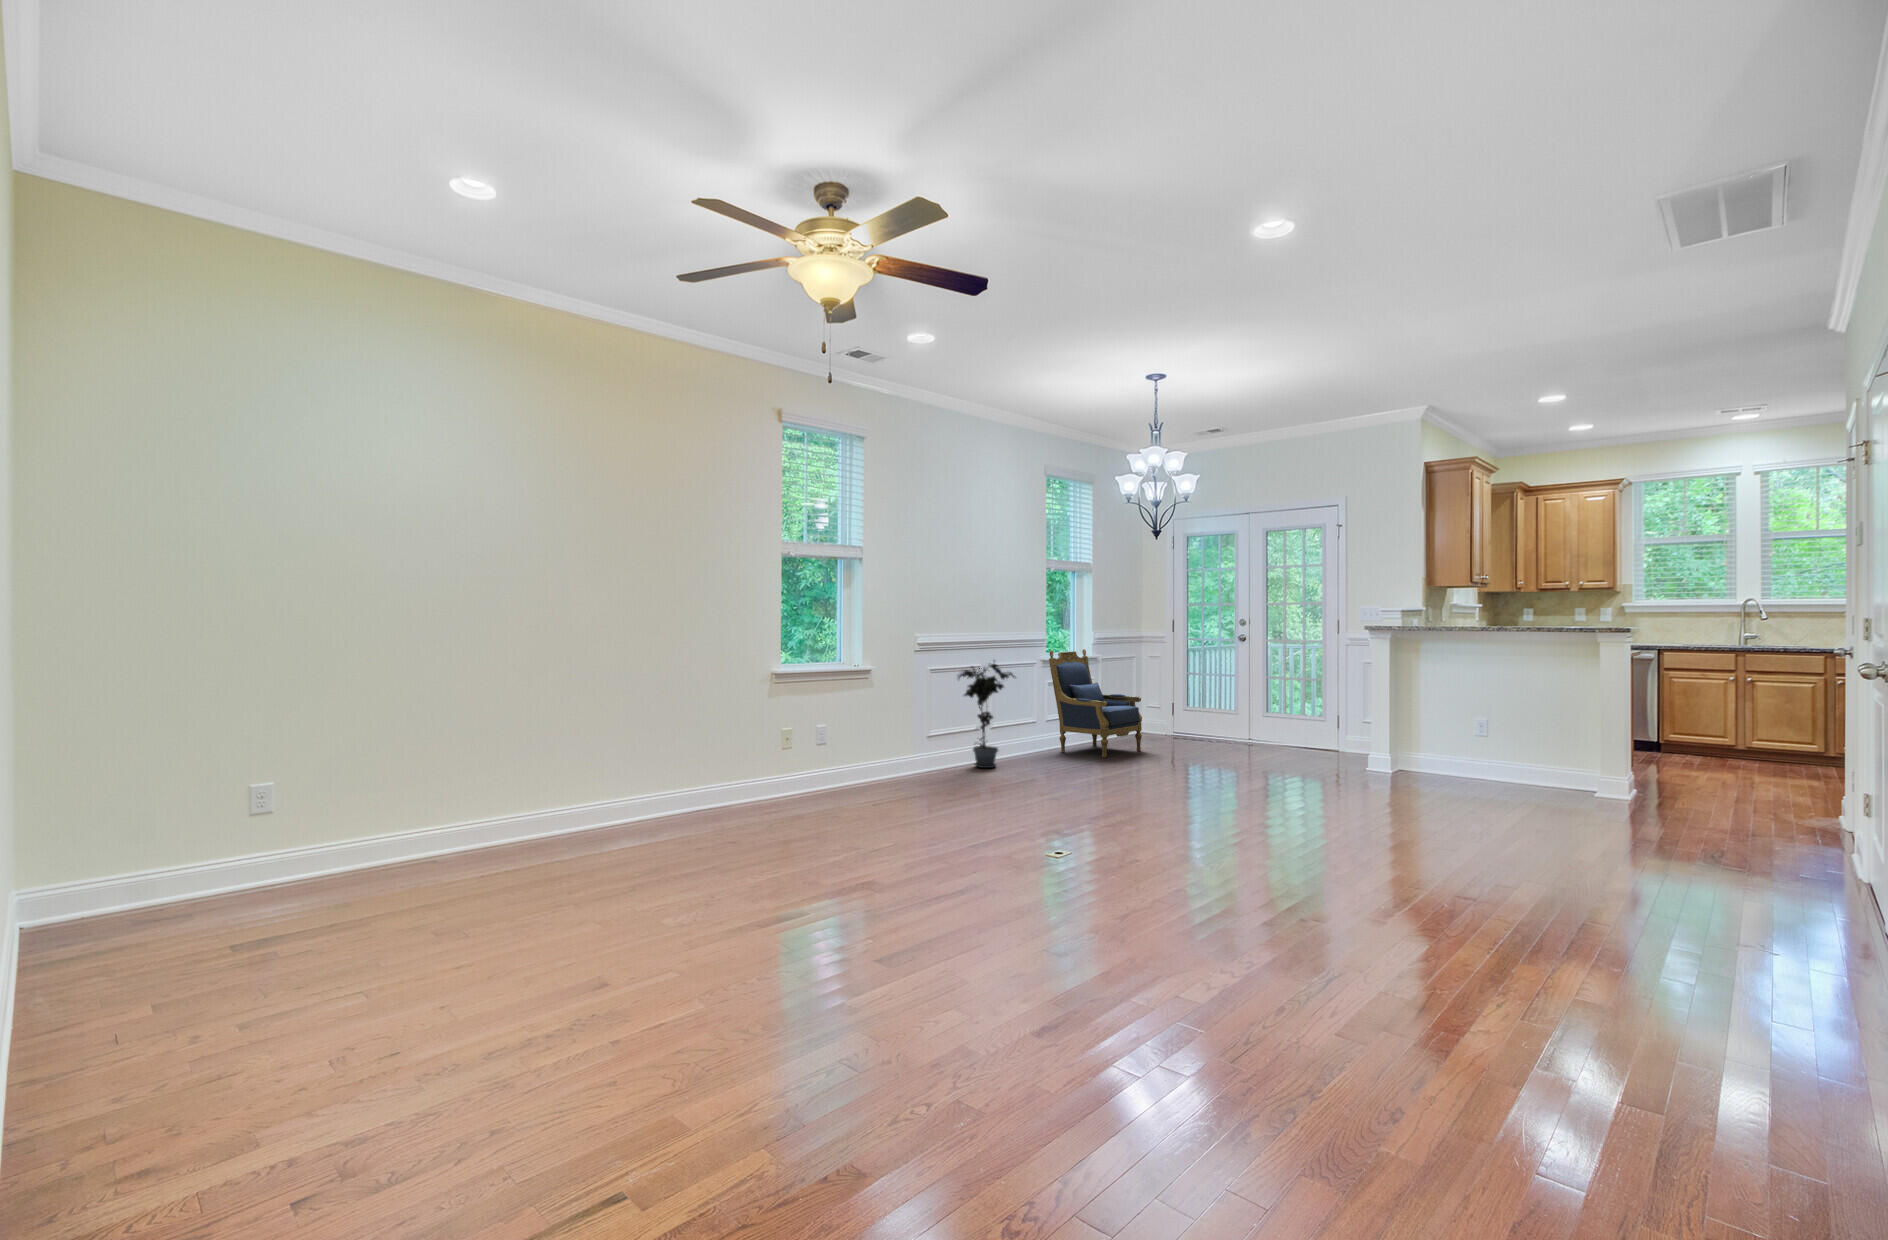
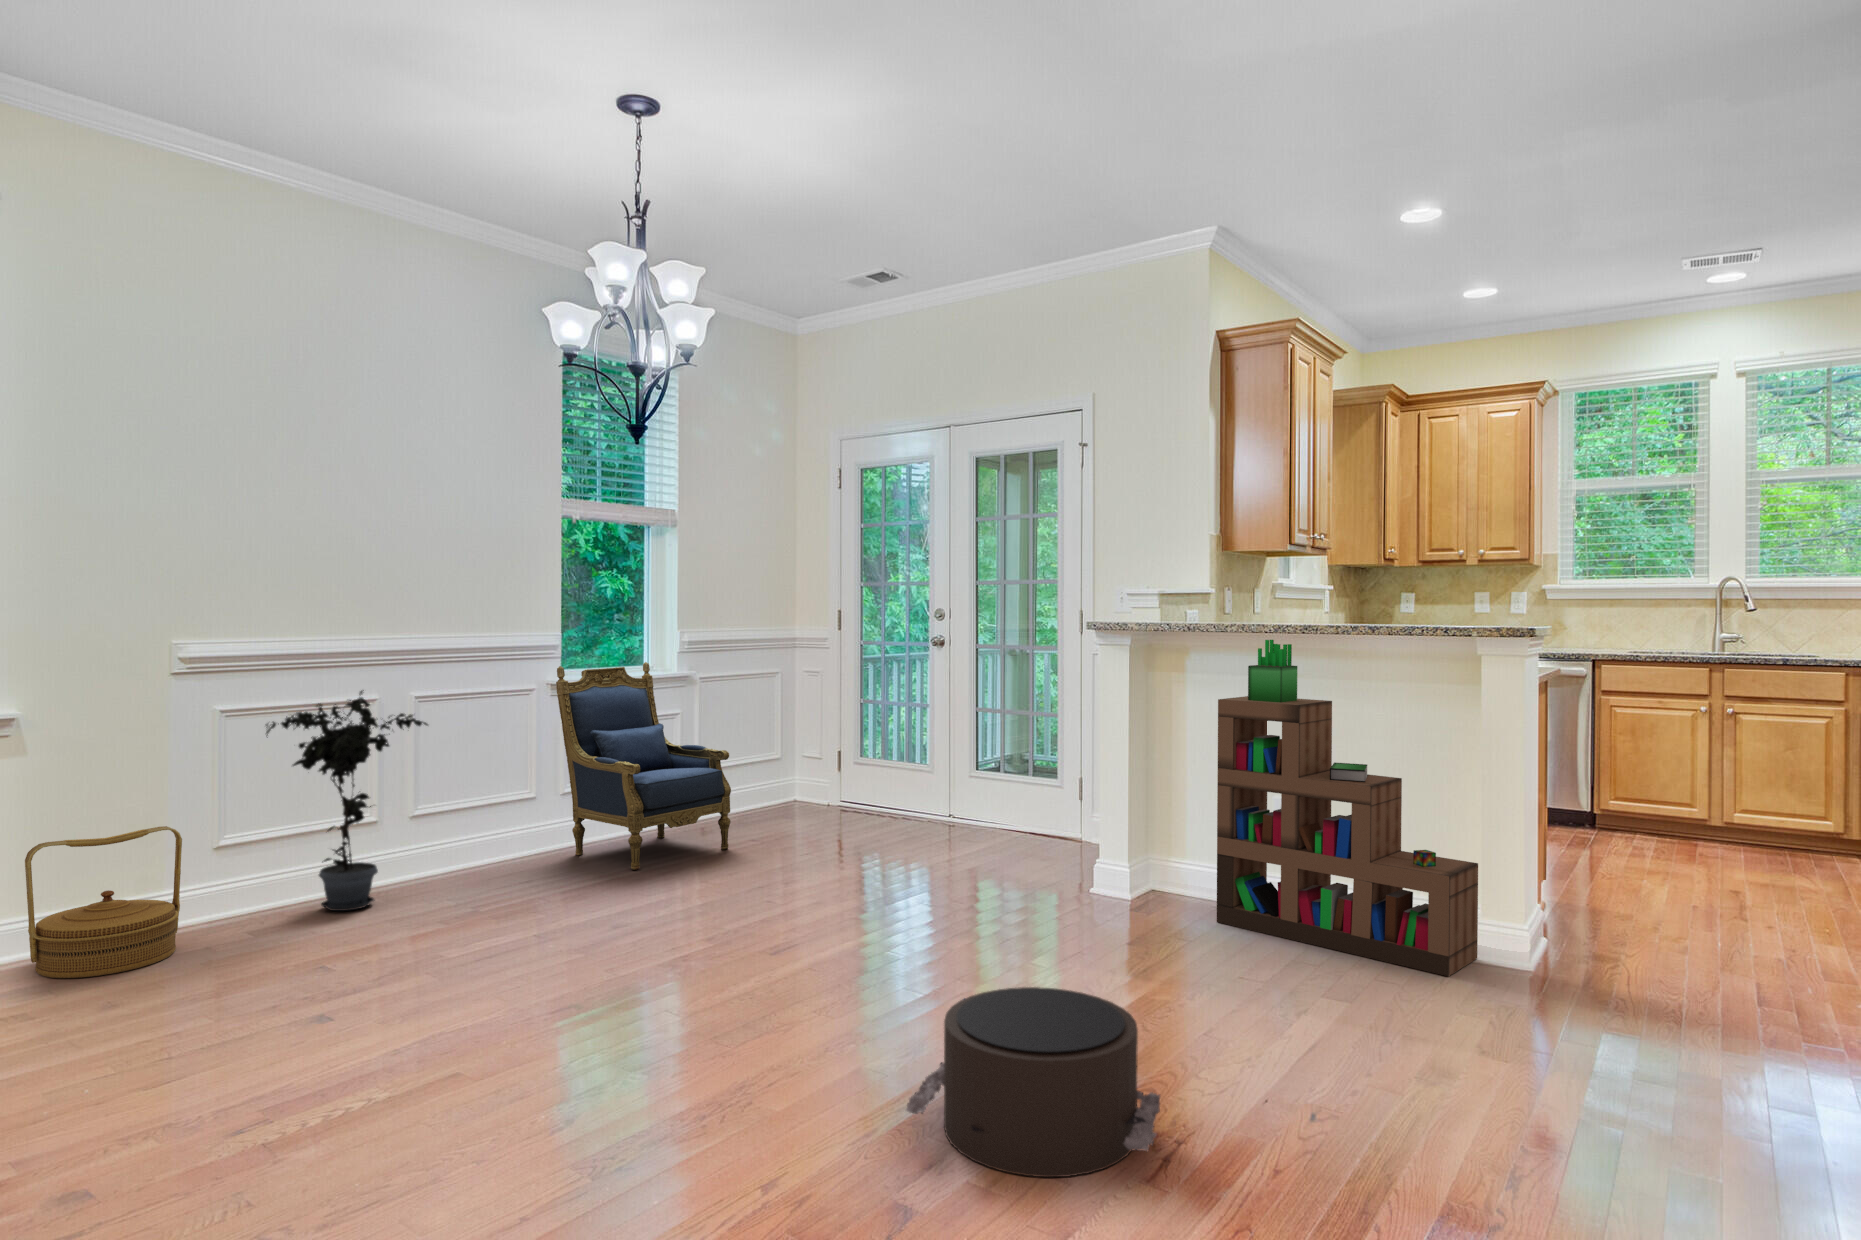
bookshelf: none [1446,634,1598,800] -> present [1217,640,1478,976]
woven basket: none [888,721,941,785] -> present [25,826,182,978]
pouf: none [1360,780,1474,841] -> present [906,987,1160,1177]

